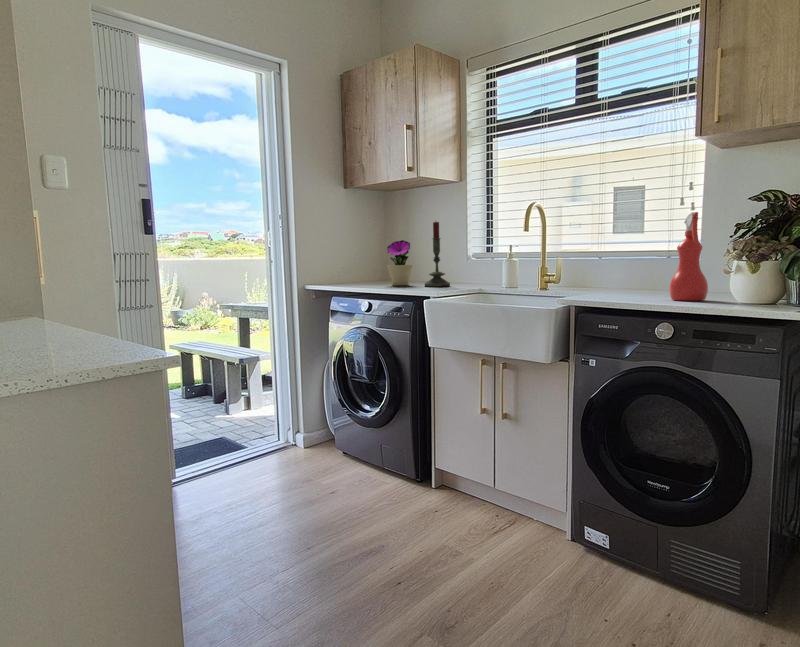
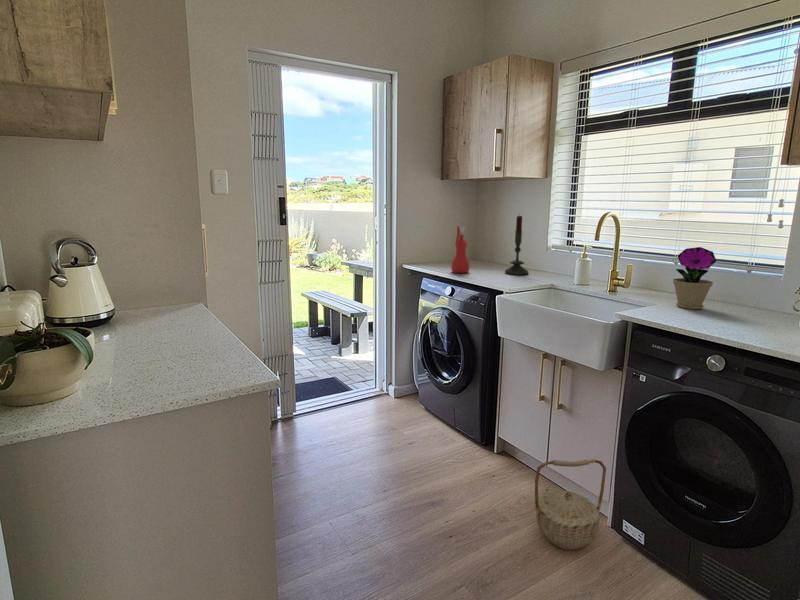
spray bottle: present [670,212,708,301] -> present [451,226,470,273]
flower pot: present [387,240,413,285] -> present [673,247,716,309]
basket: none [491,462,563,570] -> present [535,459,606,550]

